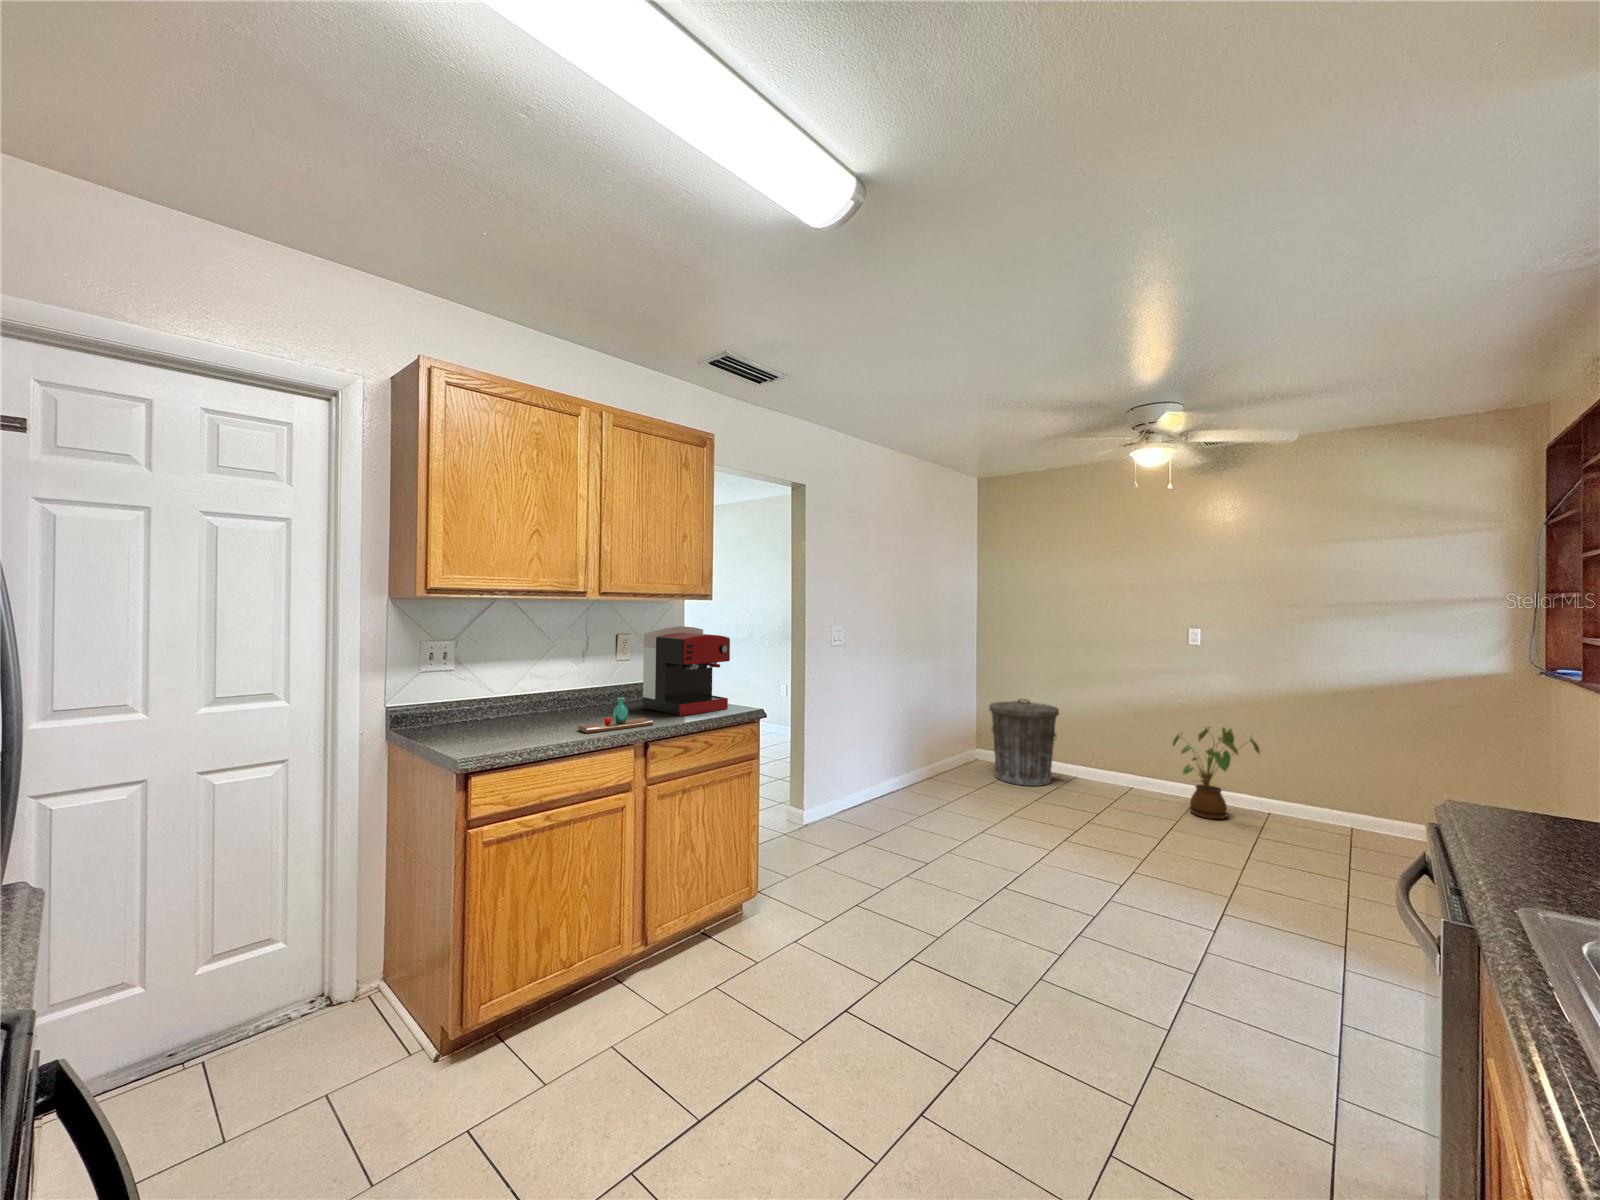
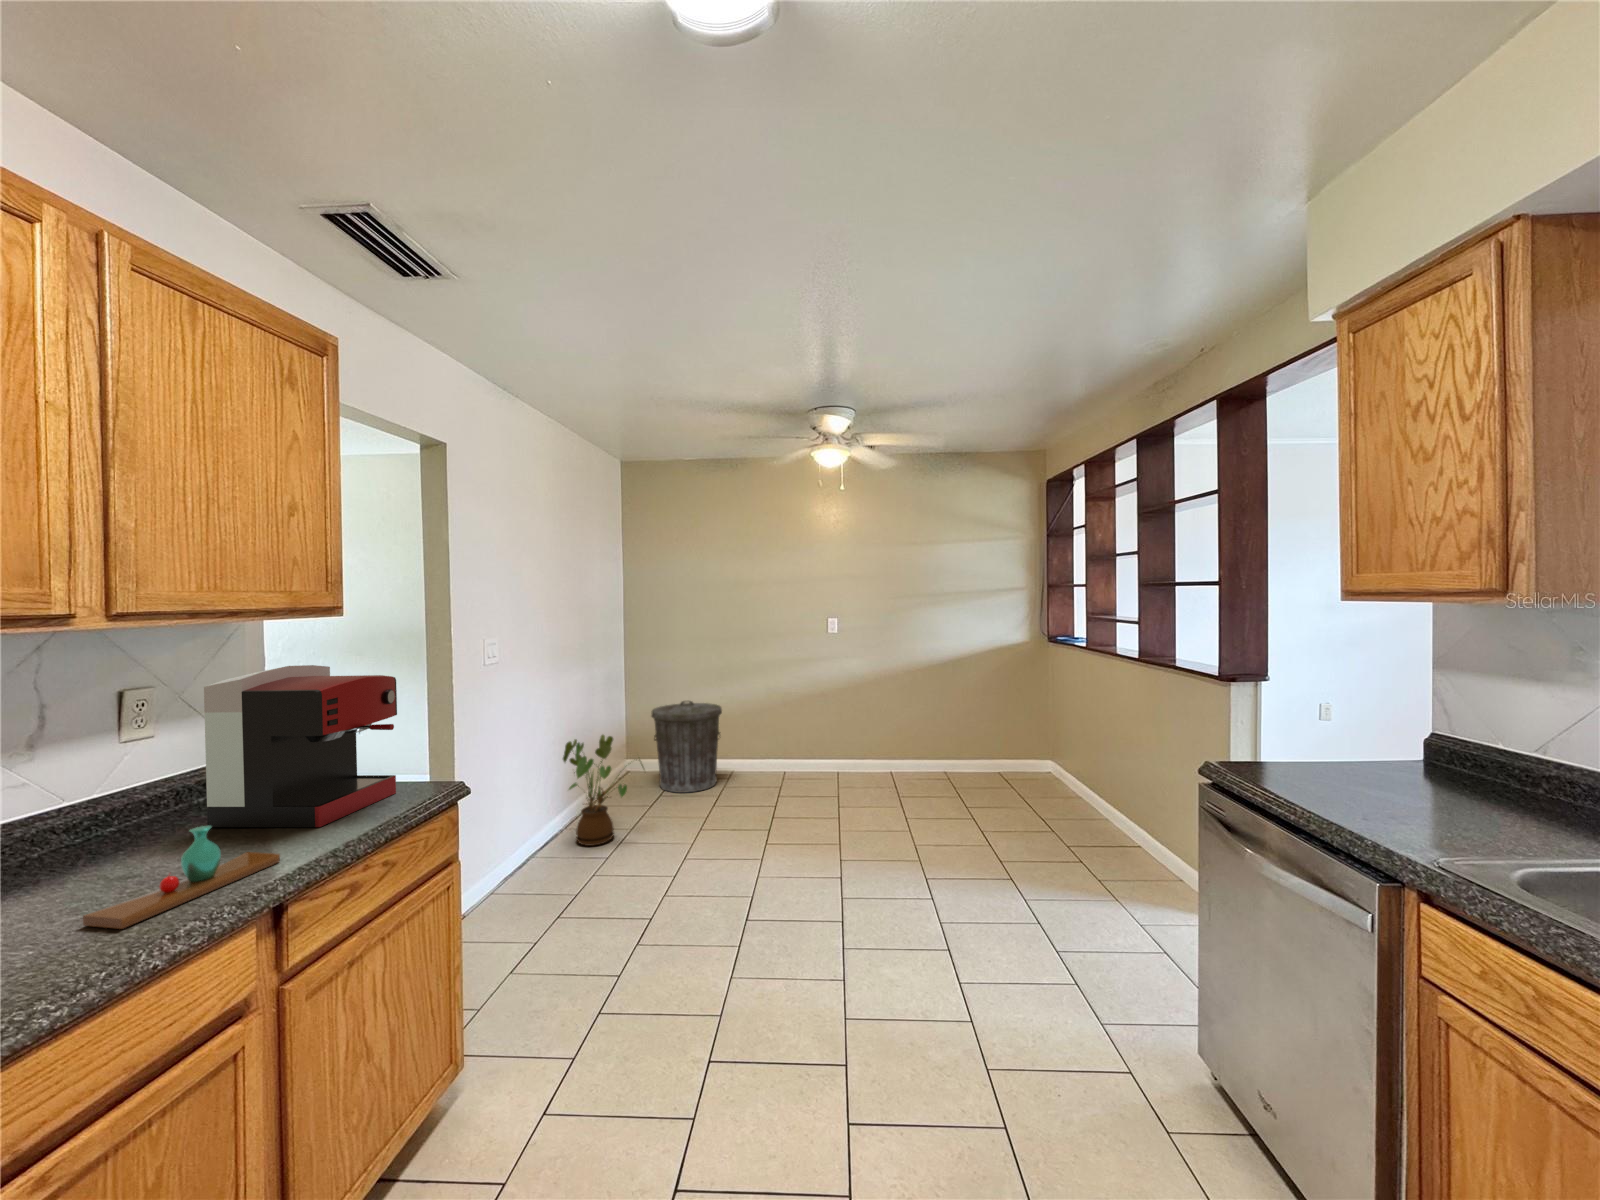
house plant: present [1173,728,1260,819] -> present [563,735,644,846]

